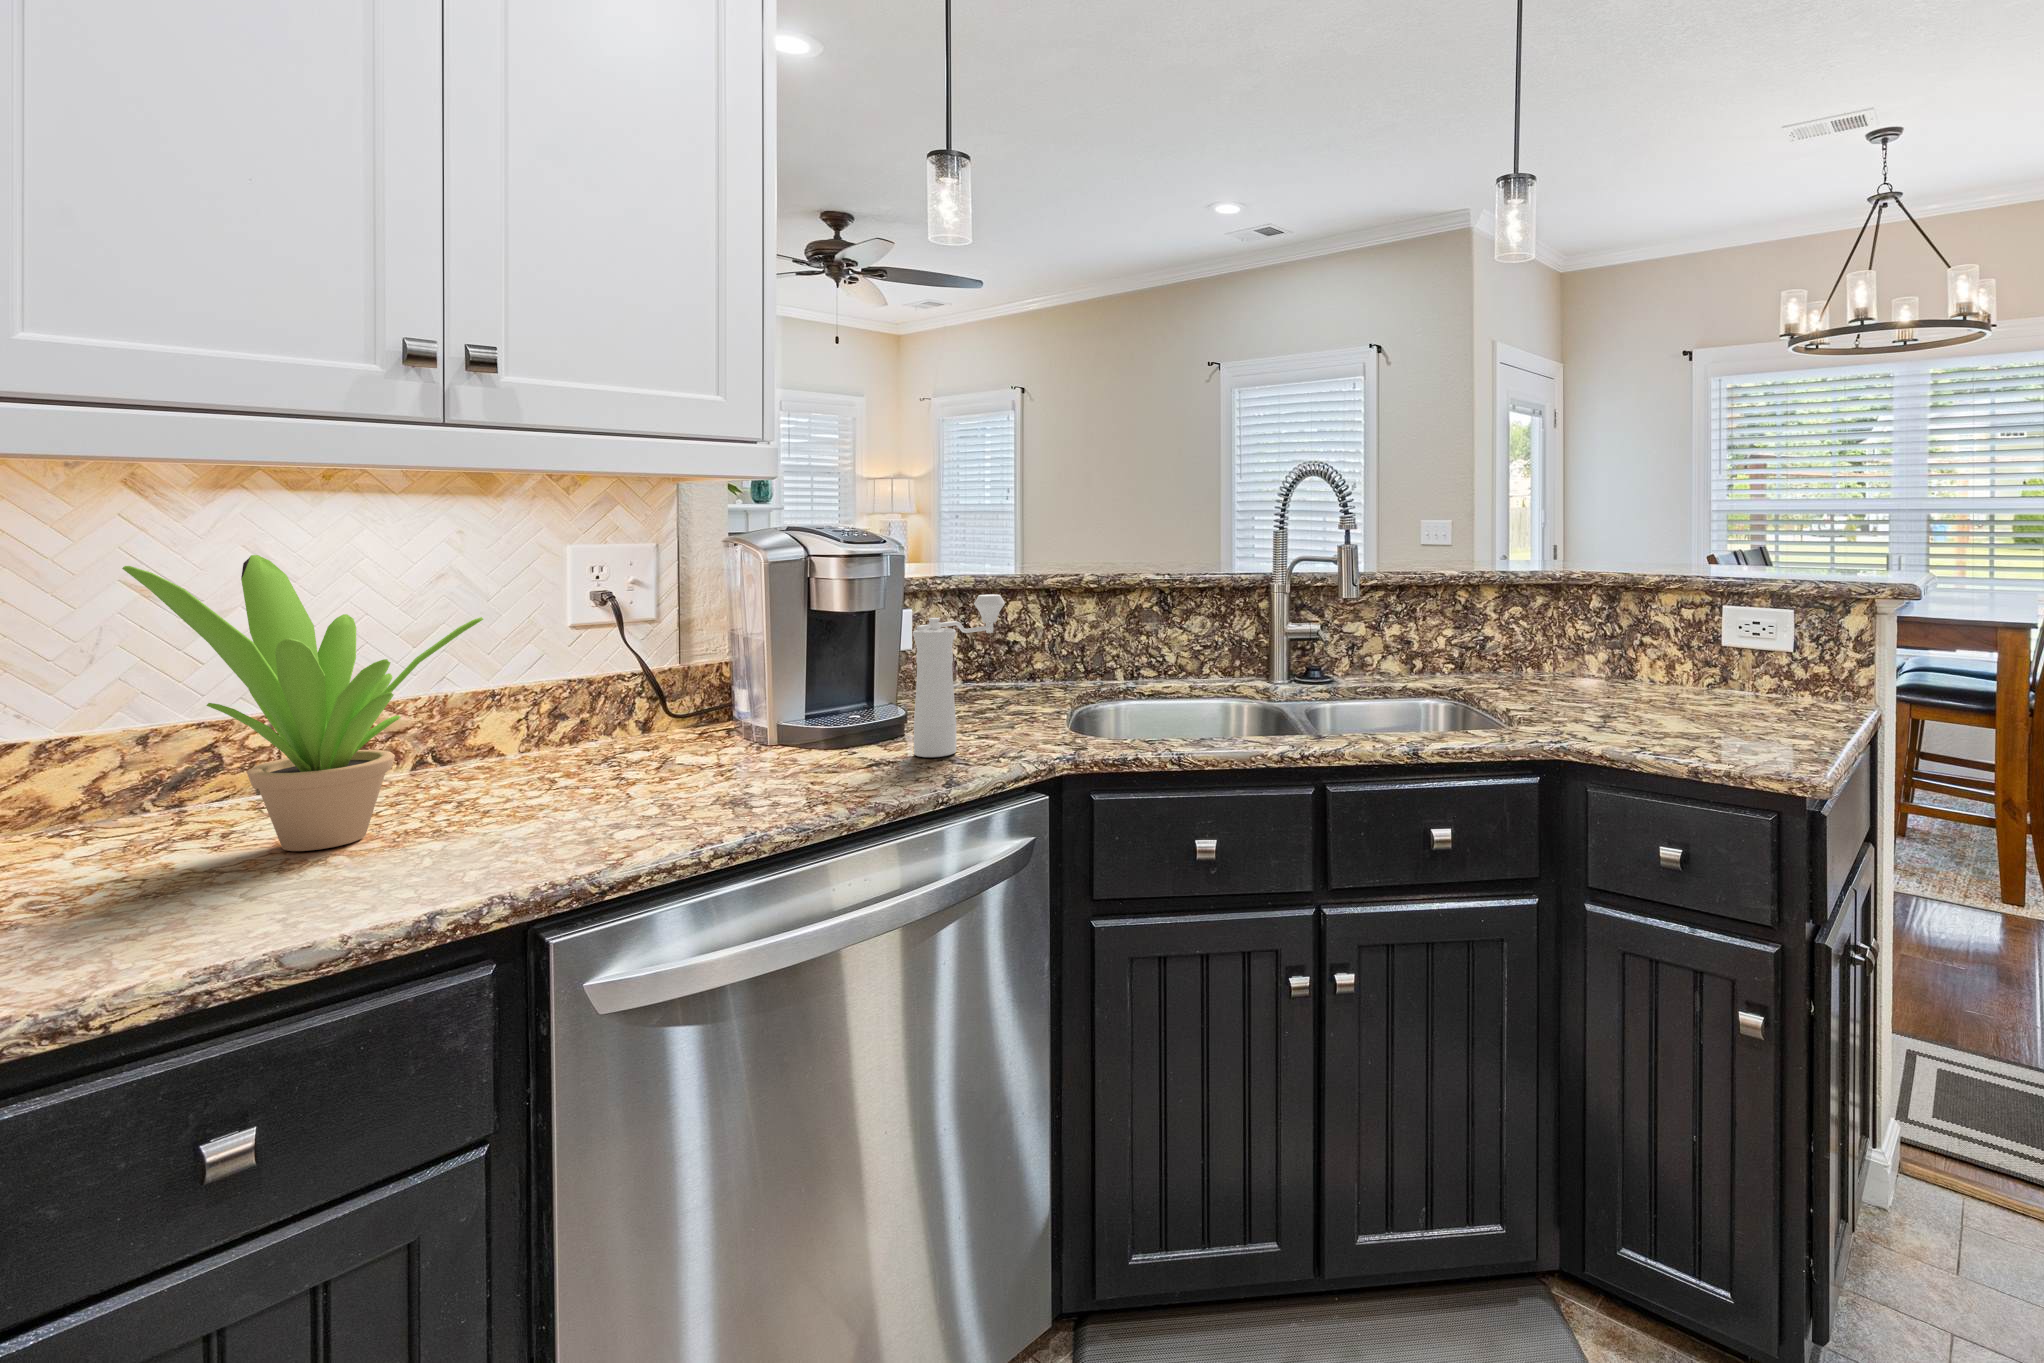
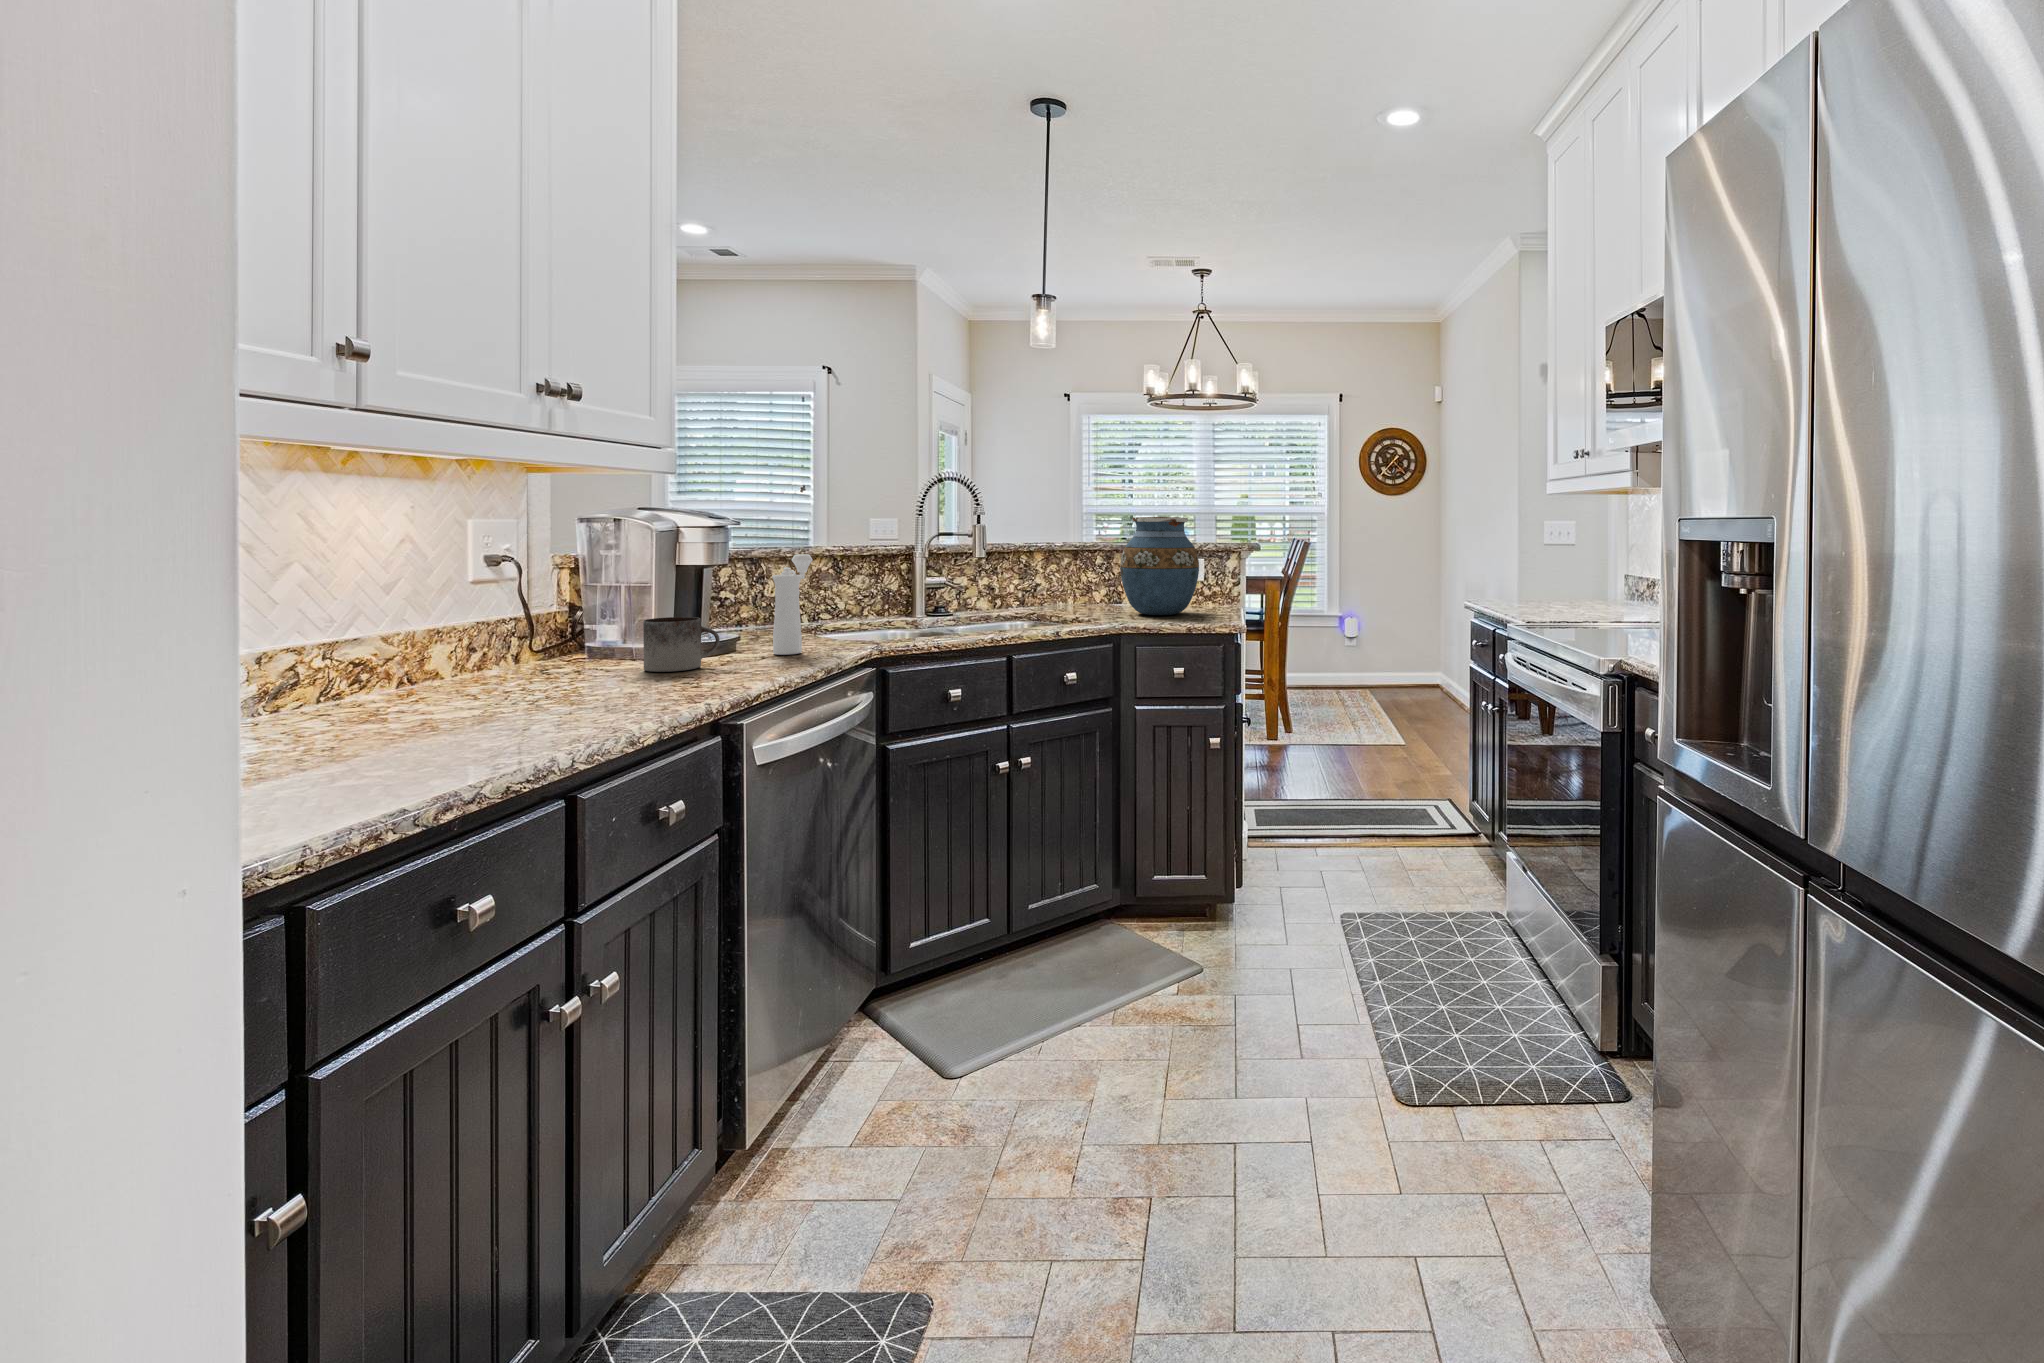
vase: none [1597,529,1755,717] -> present [1120,517,1199,615]
potted plant: present [122,555,483,851] -> none [373,522,578,712]
mug: none [690,691,796,780] -> present [643,617,720,672]

